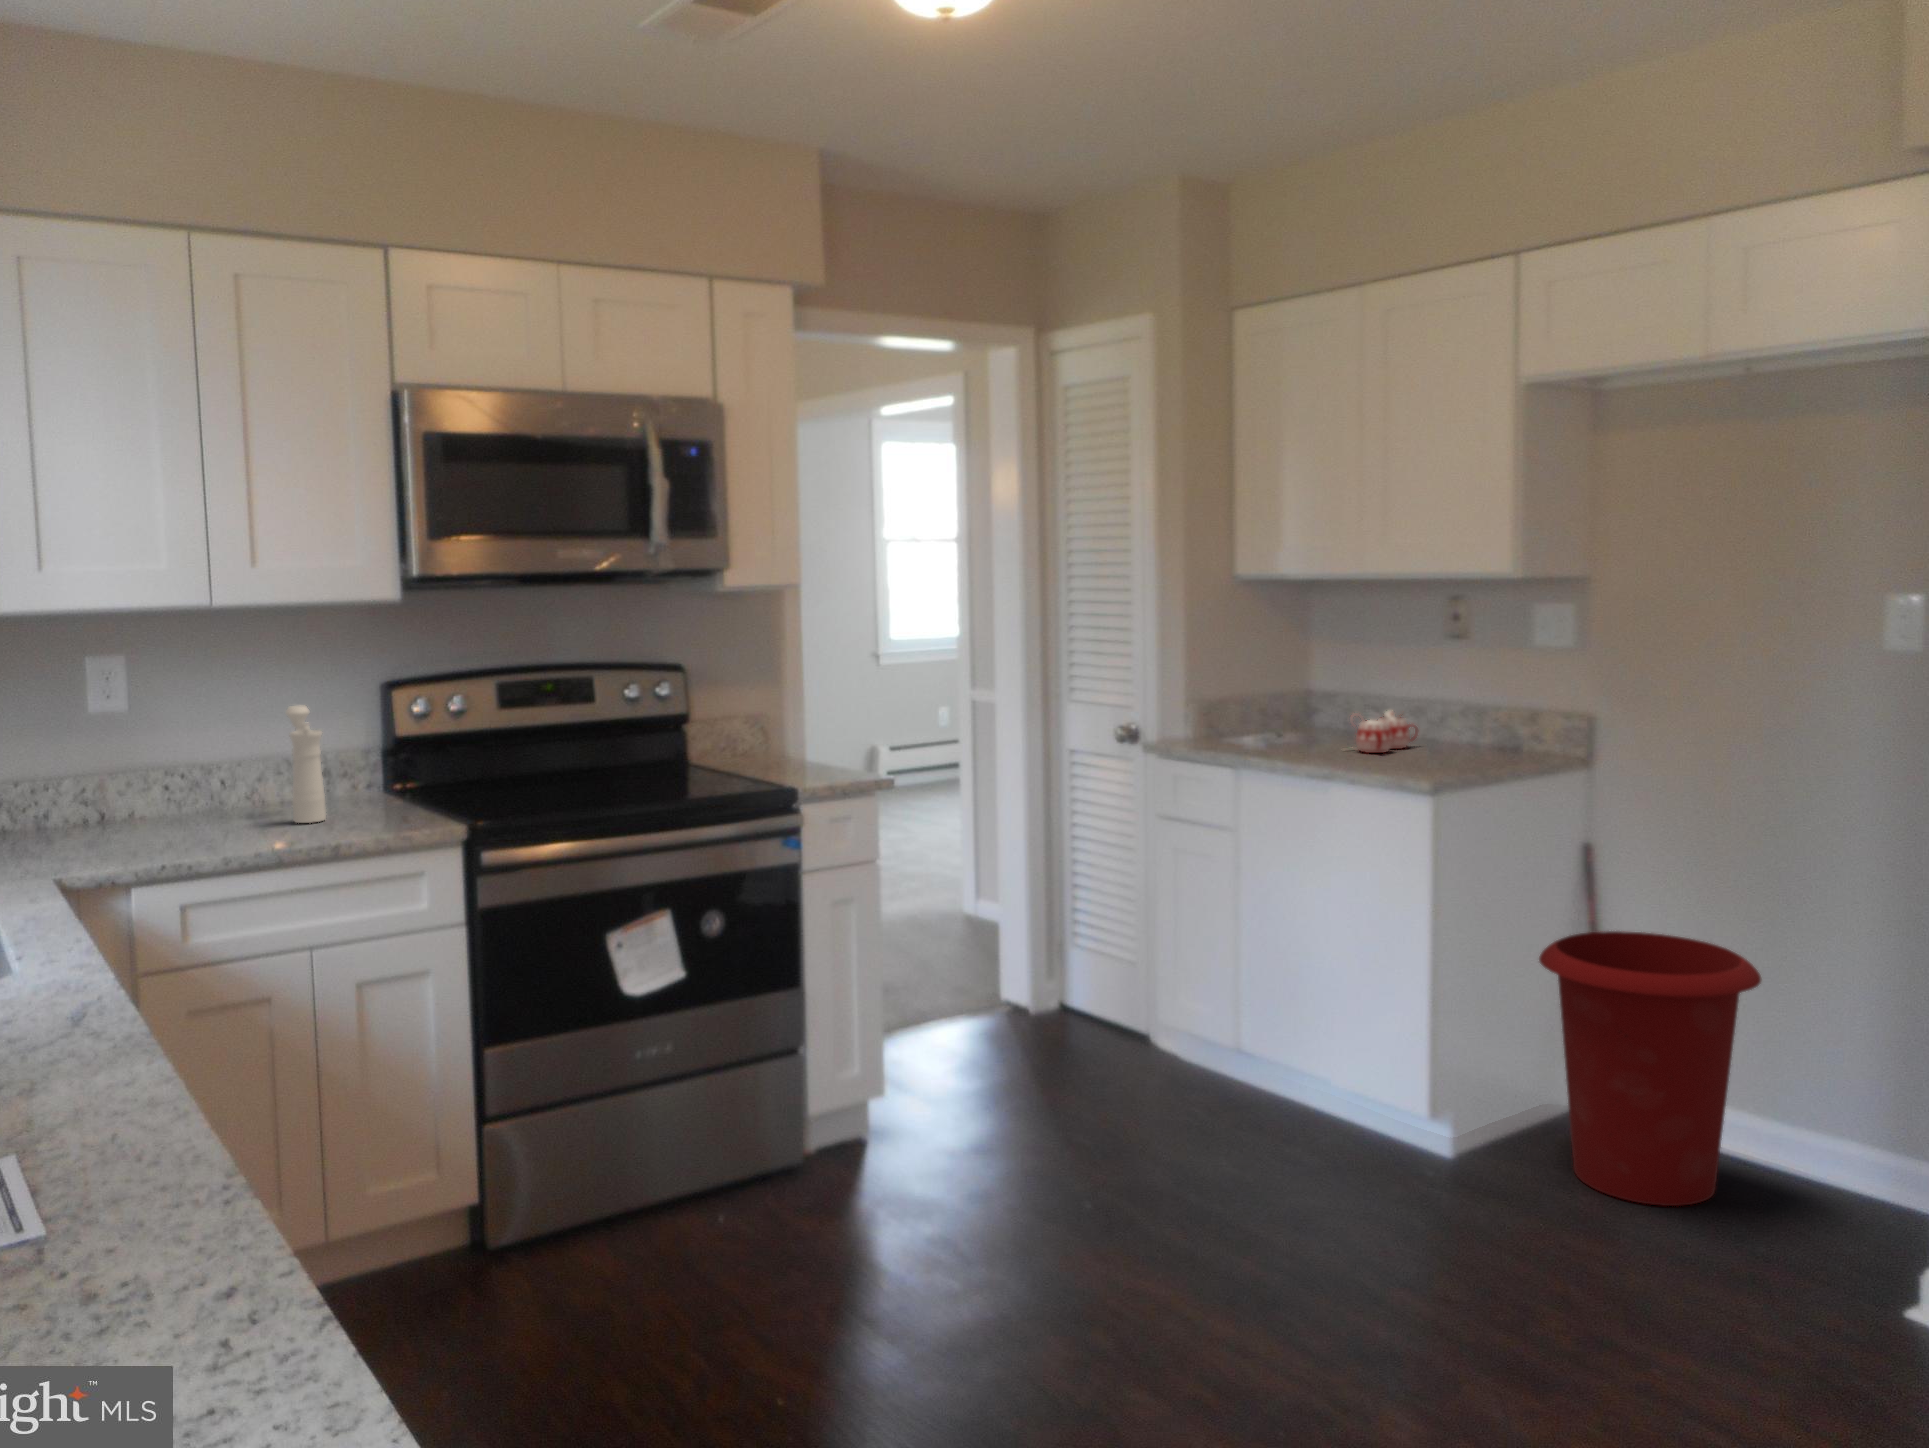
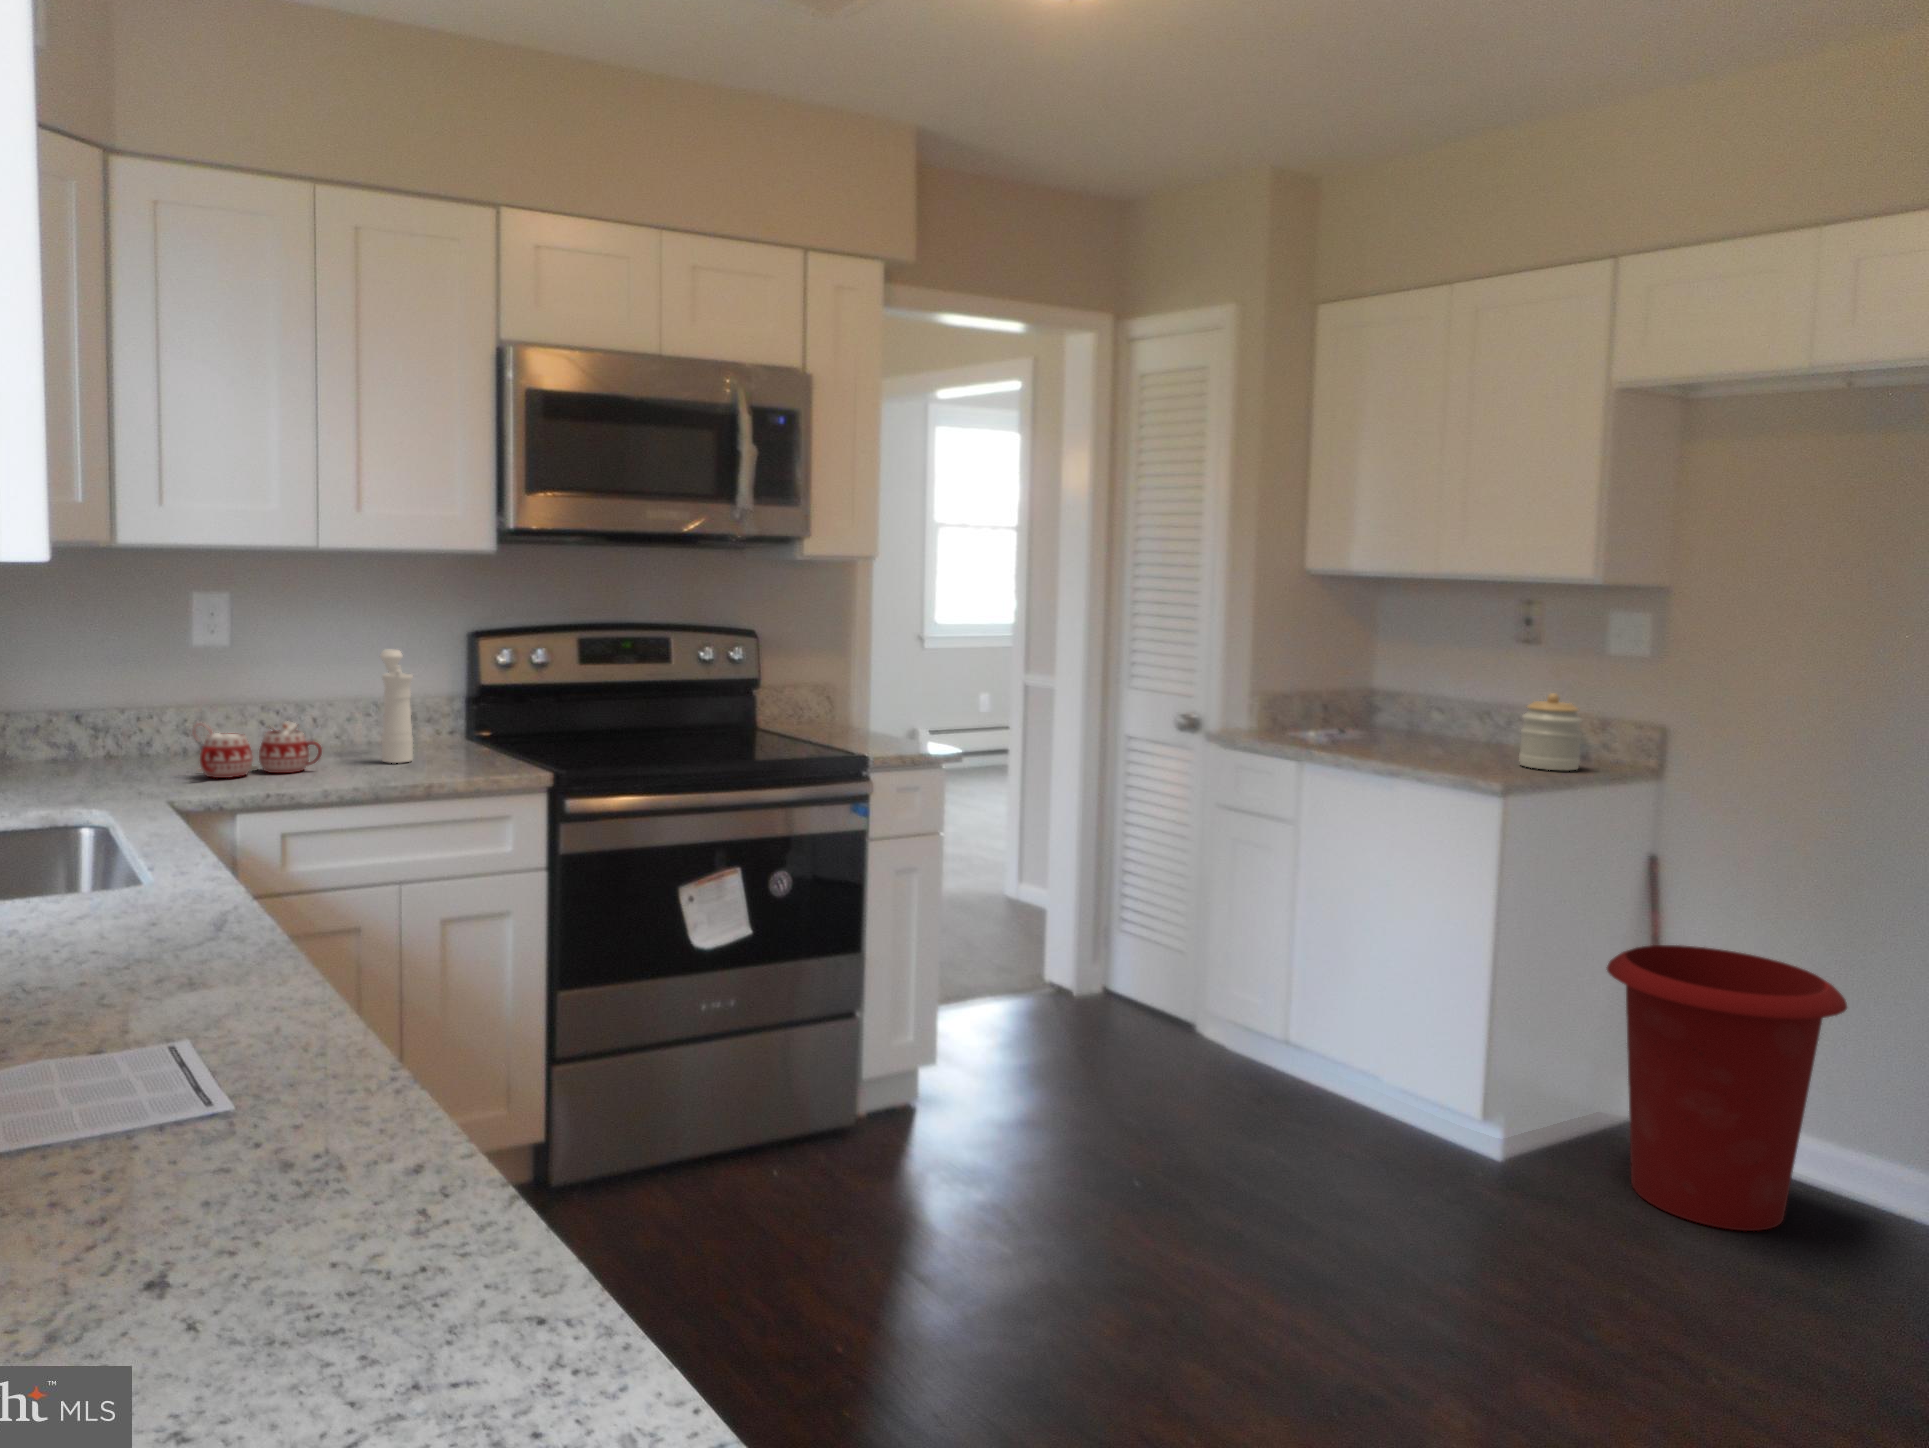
jar: none [1451,688,1509,765] -> present [1519,693,1582,771]
mug: present [1345,710,1418,753] -> present [192,721,322,778]

